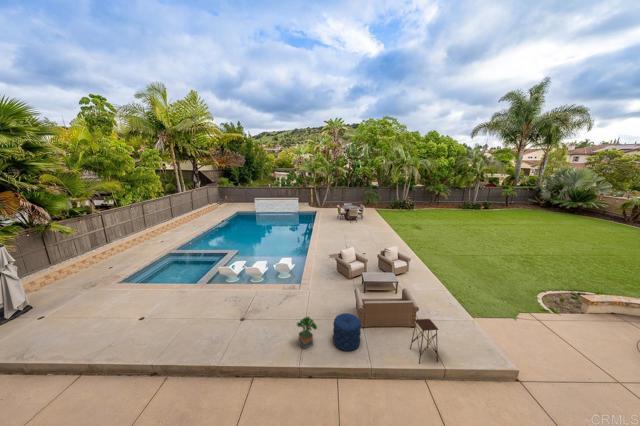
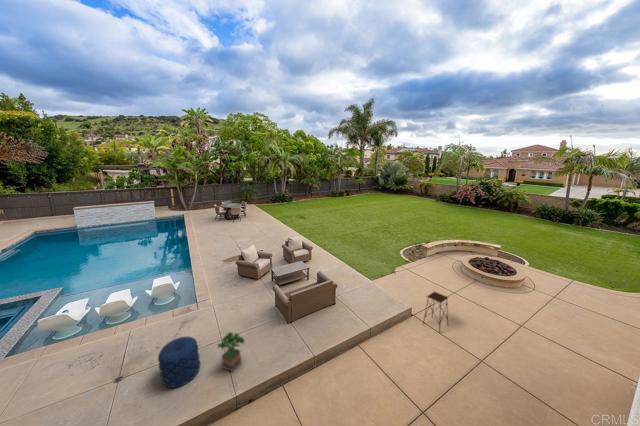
pouf: present [333,313,361,351] -> present [158,337,200,388]
side table: present [410,319,438,363] -> present [424,292,448,332]

